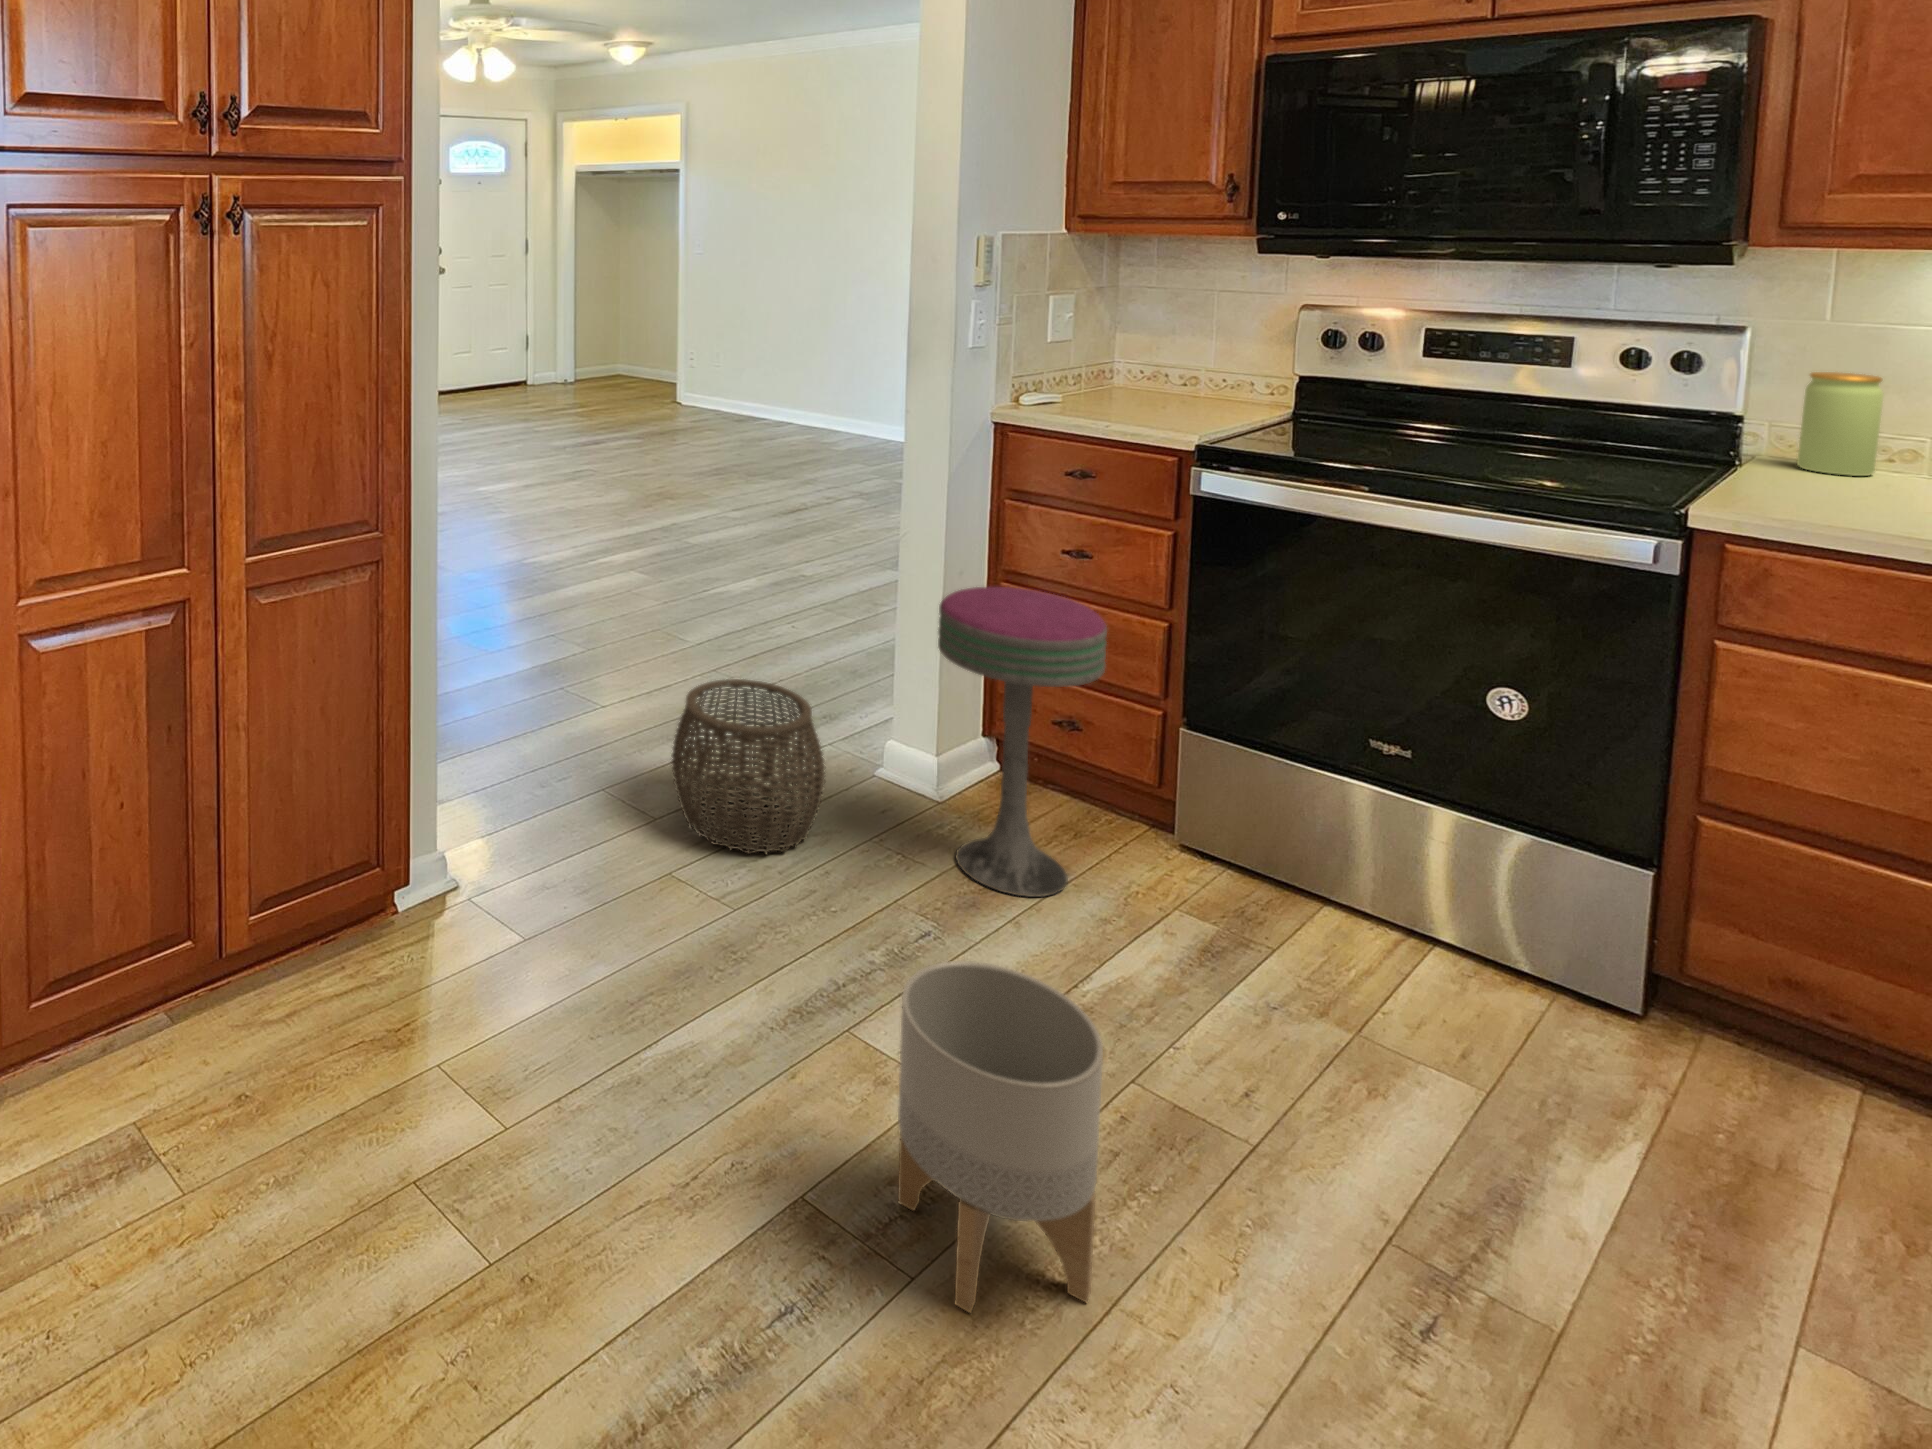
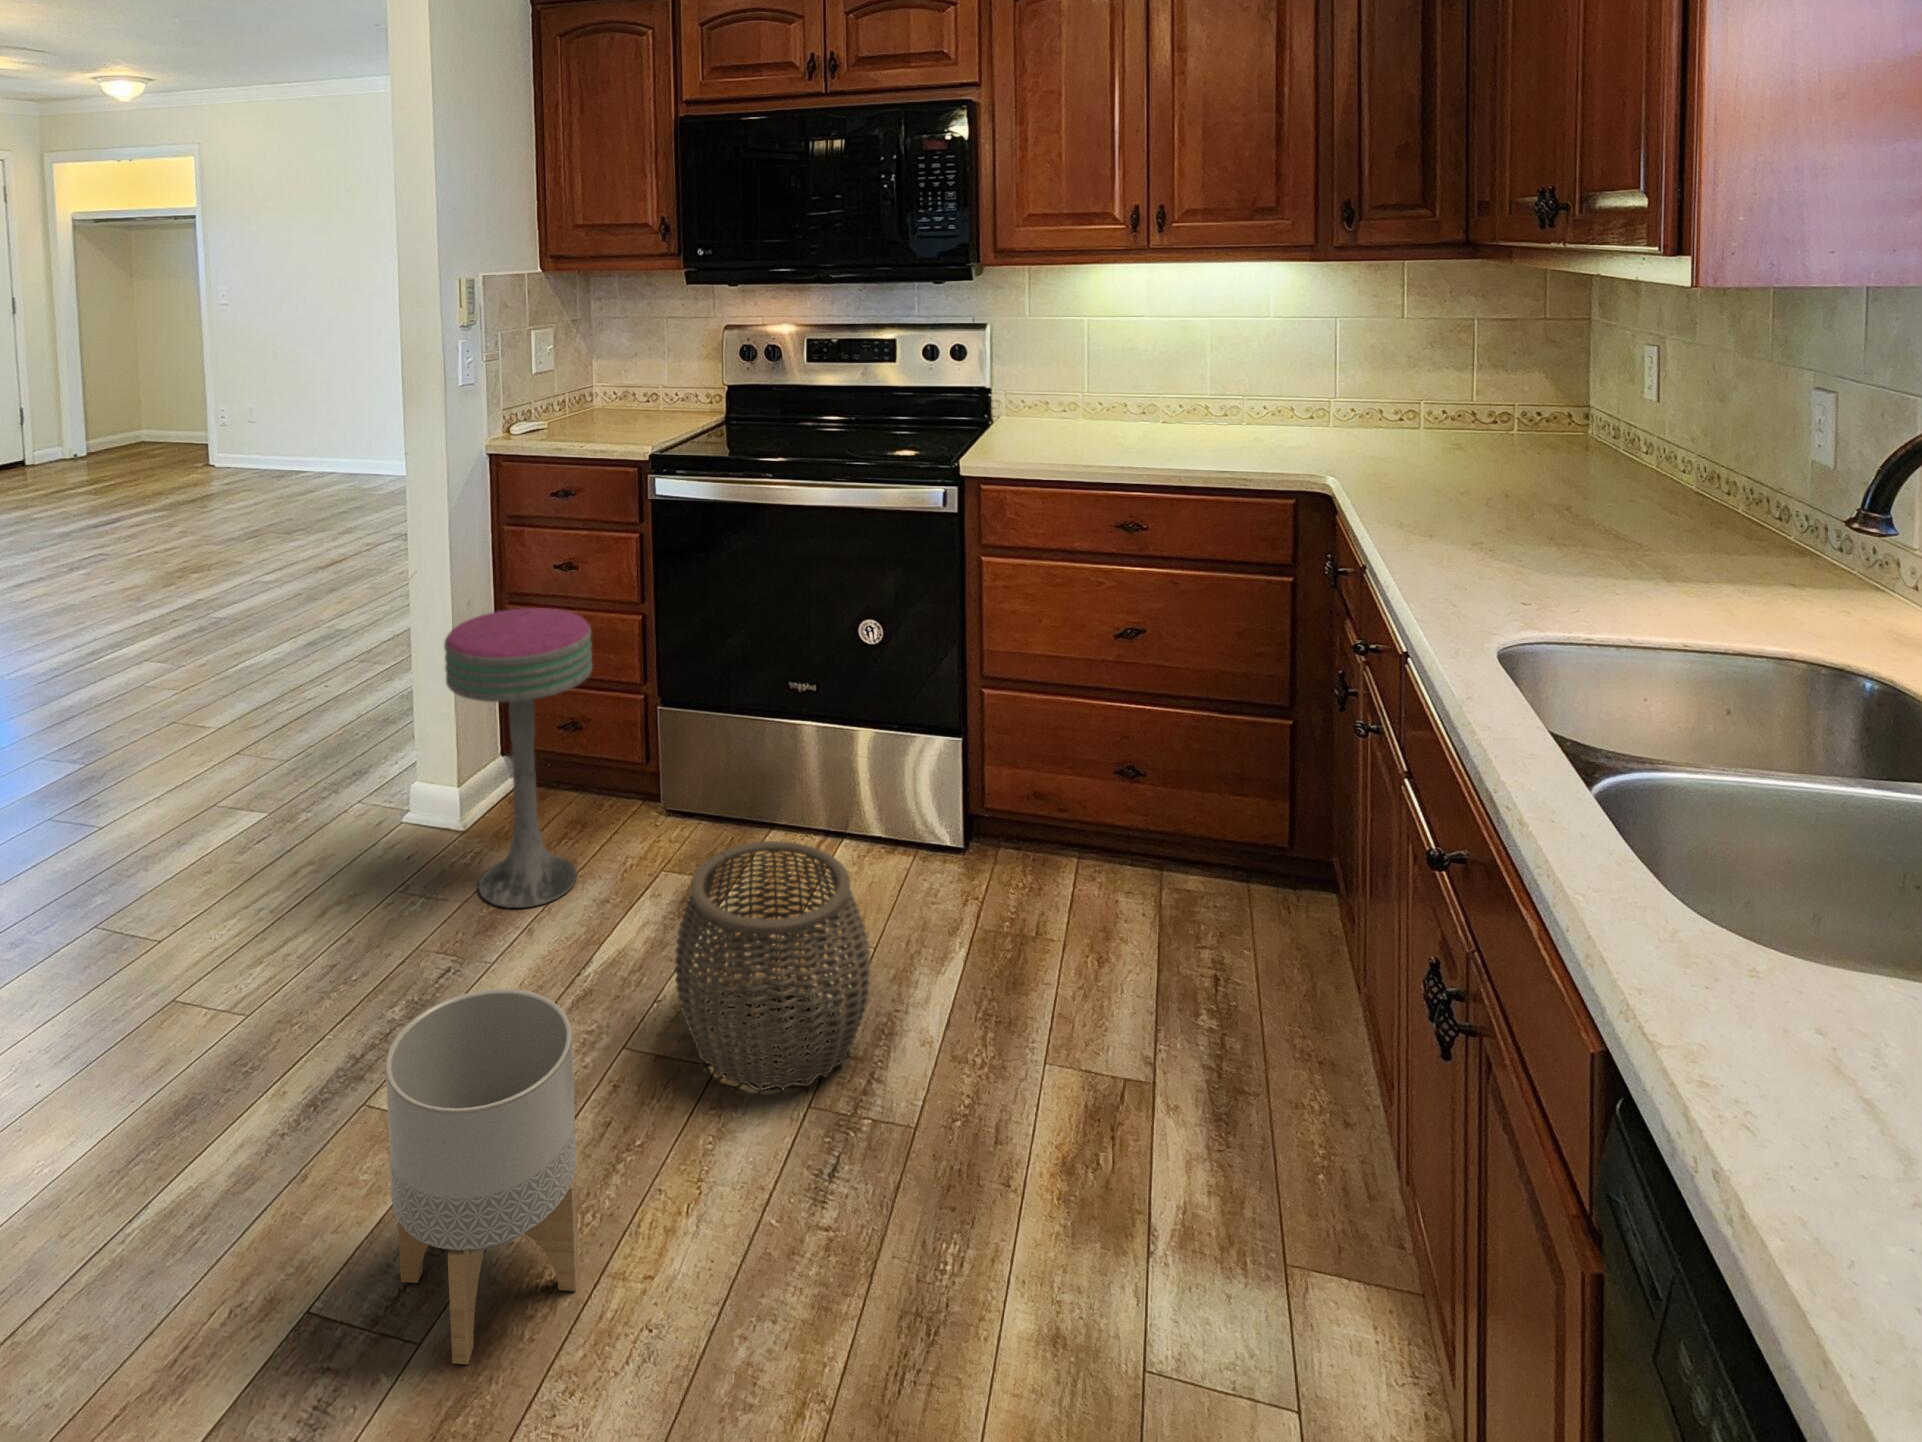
jar: present [1797,372,1884,476] -> none [1011,352,1047,423]
woven basket: present [671,679,825,854] -> present [675,841,871,1091]

